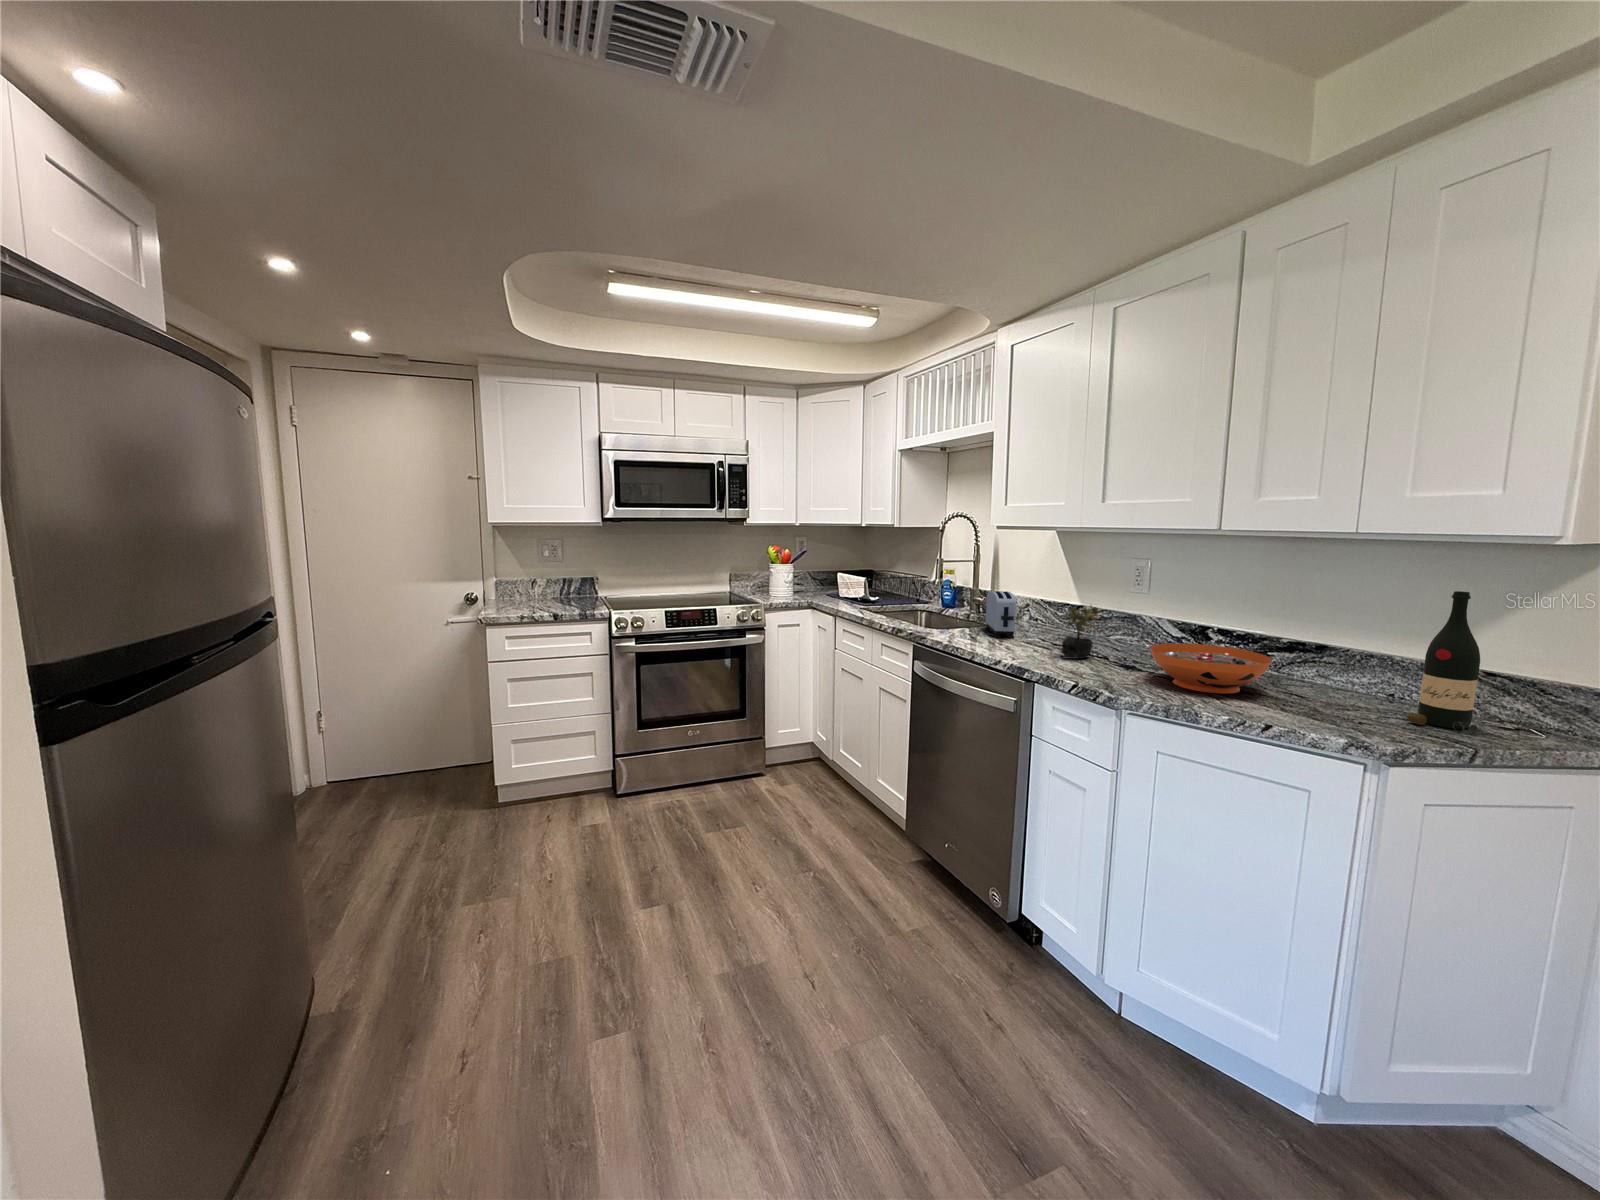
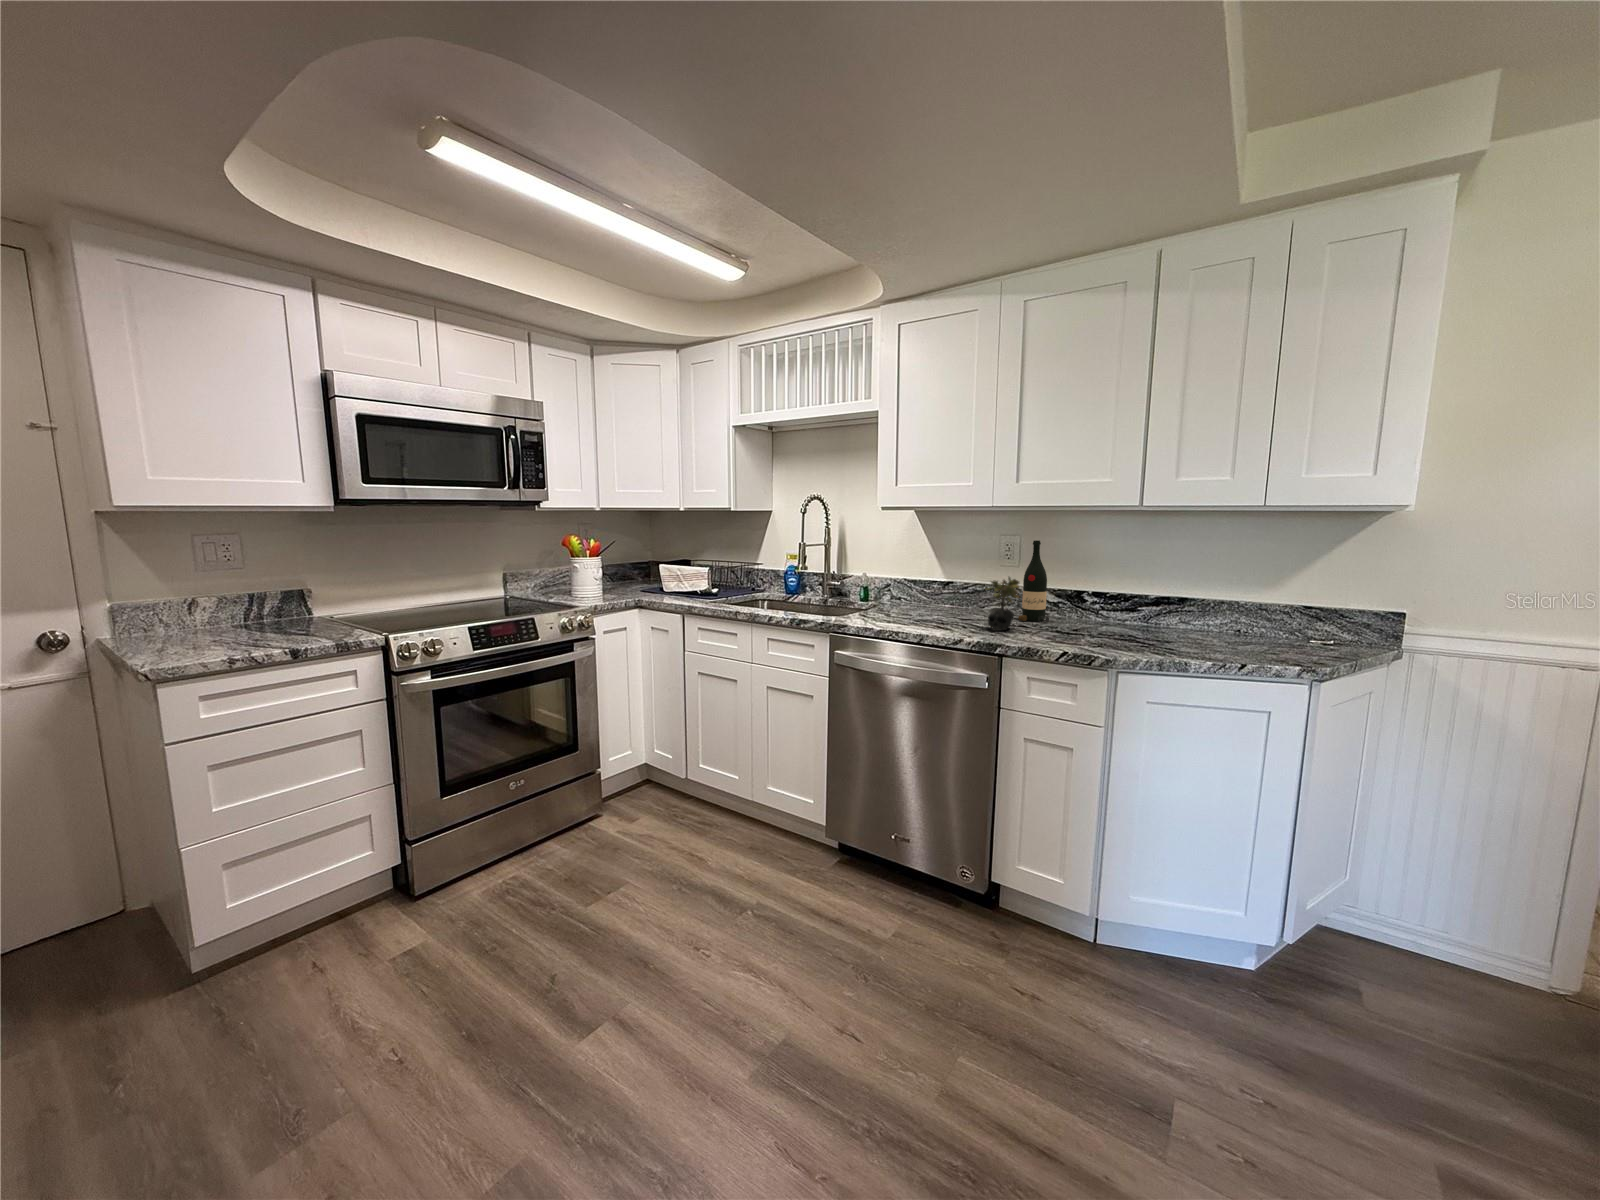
toaster: present [986,591,1016,638] -> none [871,571,919,619]
wine bottle: present [1407,591,1480,734] -> present [1018,540,1049,622]
decorative bowl: present [1150,643,1273,693] -> none [1087,604,1191,645]

